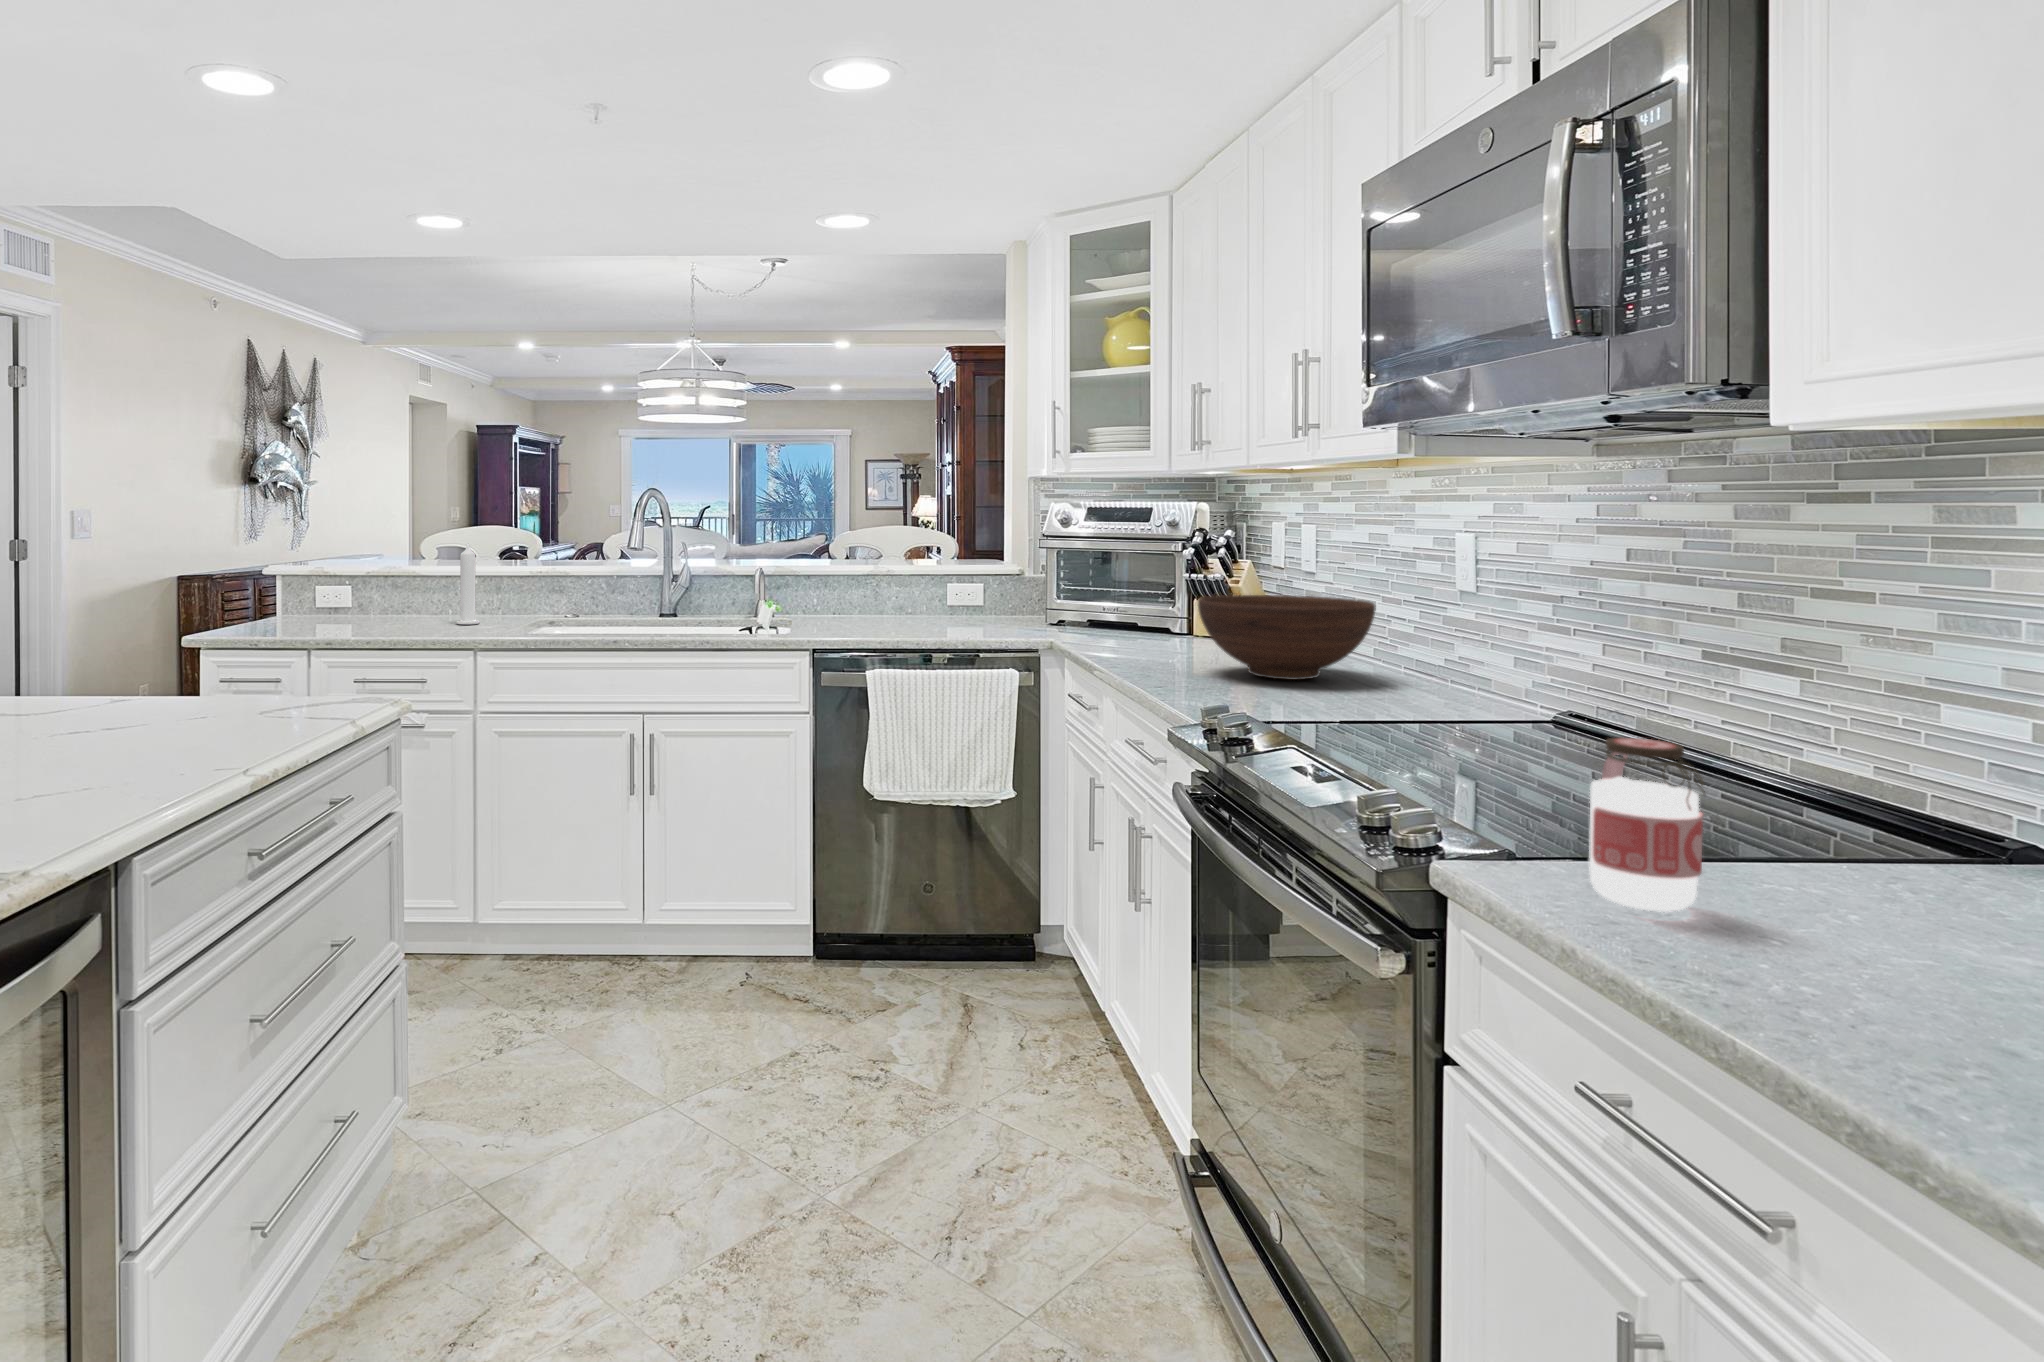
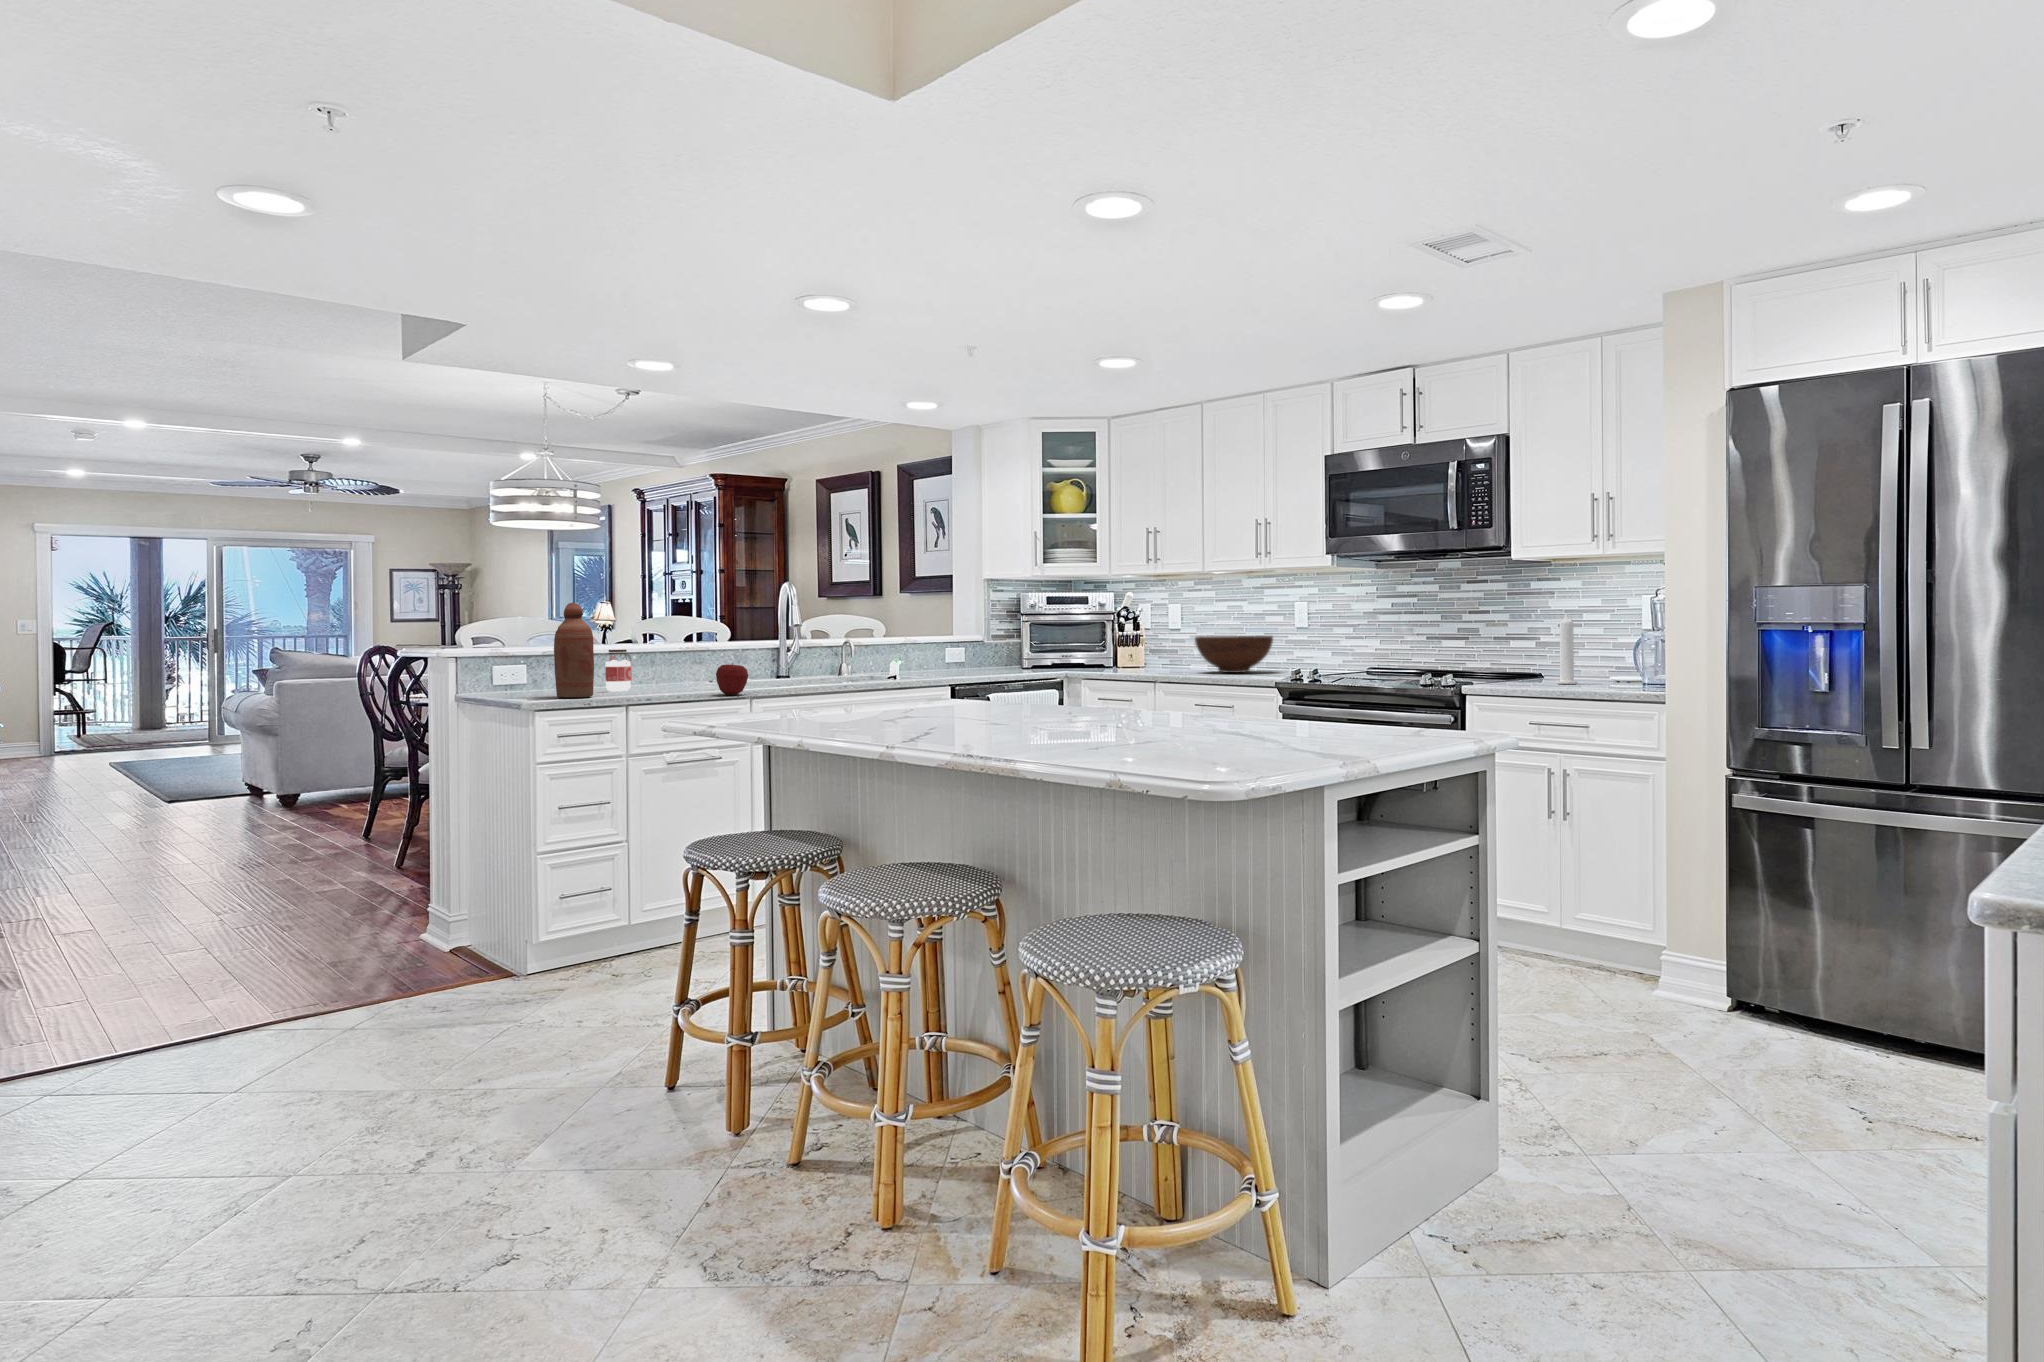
bottle: none [298,524,340,632] -> present [554,603,594,697]
candle: present [456,543,480,625] -> present [1556,613,1578,684]
apple: none [415,601,457,644] -> present [716,663,748,695]
jar: present [1589,737,1705,912] -> present [605,650,632,691]

